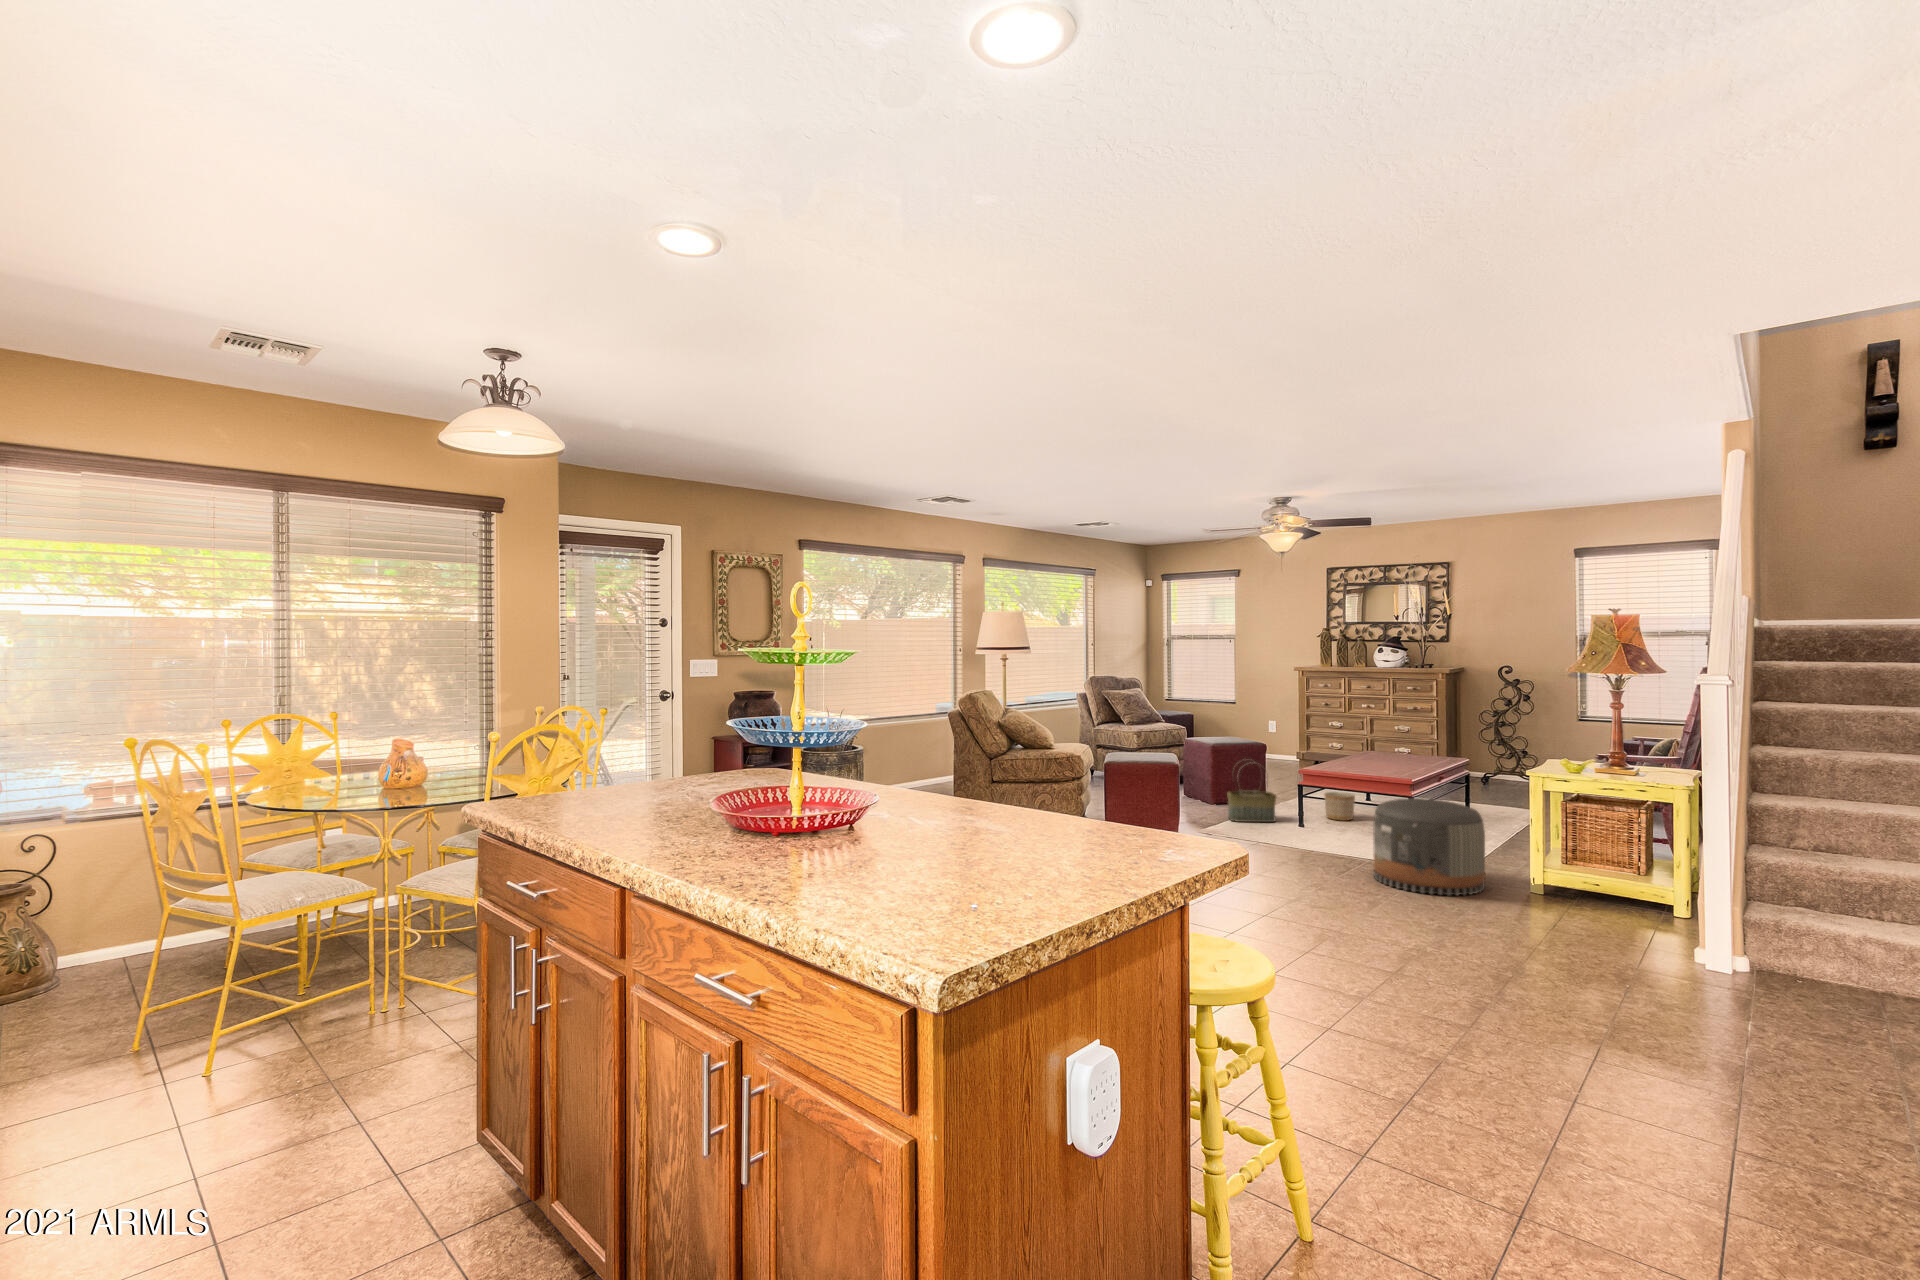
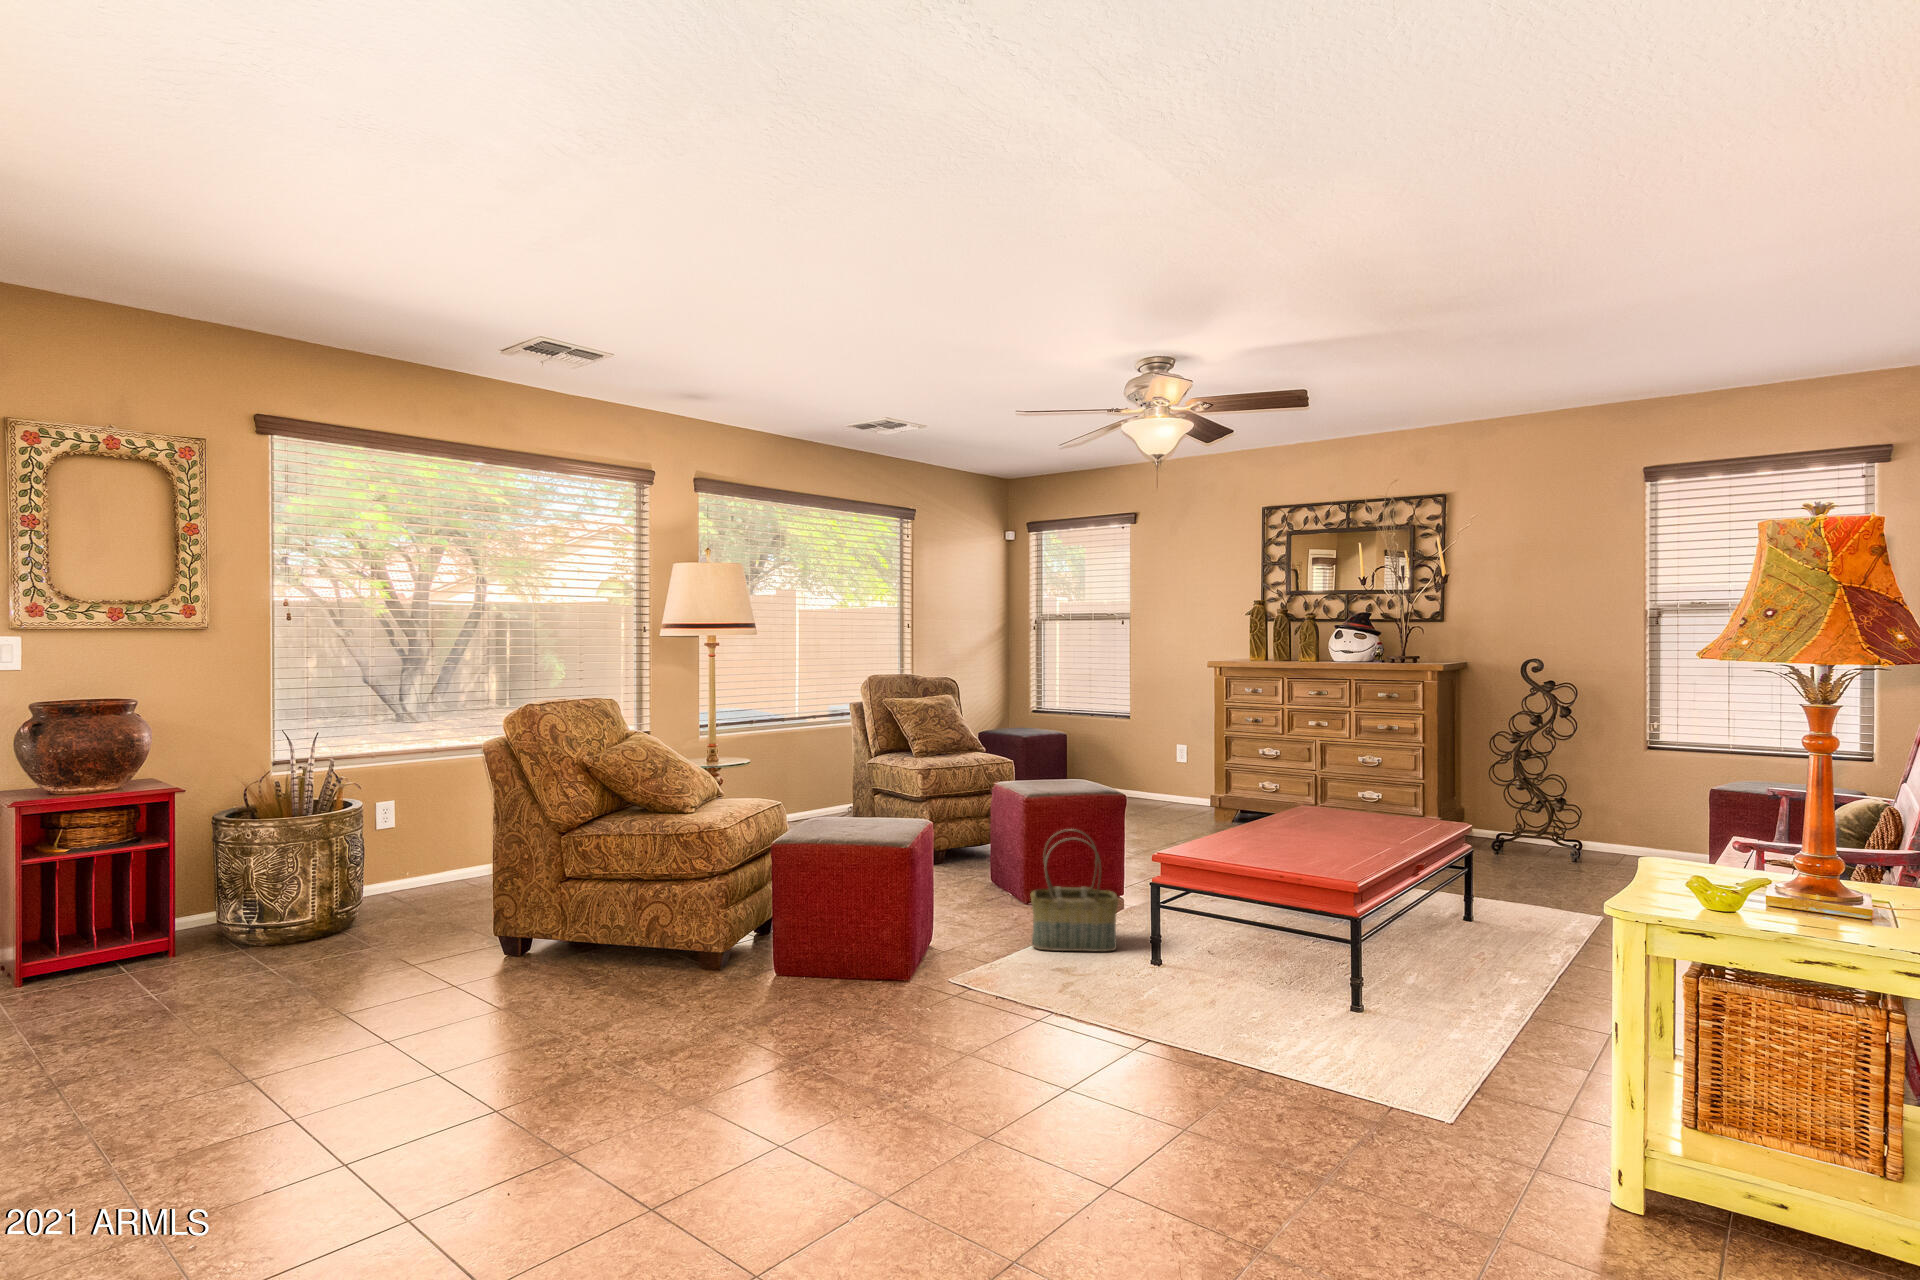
planter: present [1325,792,1355,821] -> none [1212,888,1266,945]
pouf: present [1373,798,1485,895] -> none [1255,948,1504,1213]

